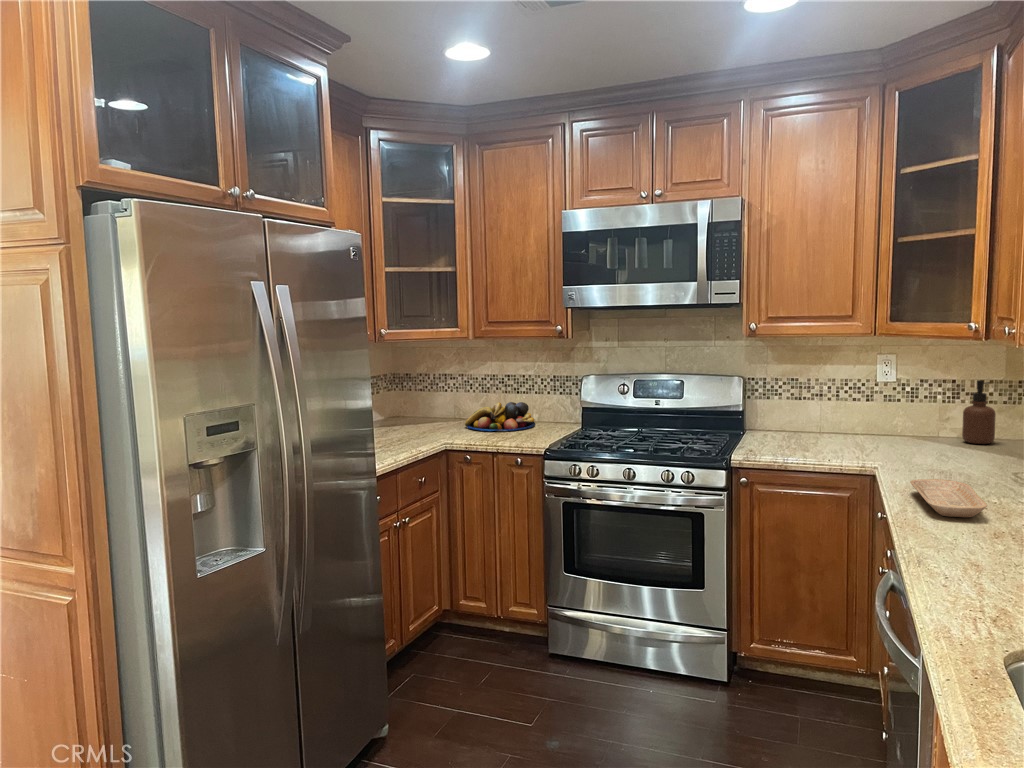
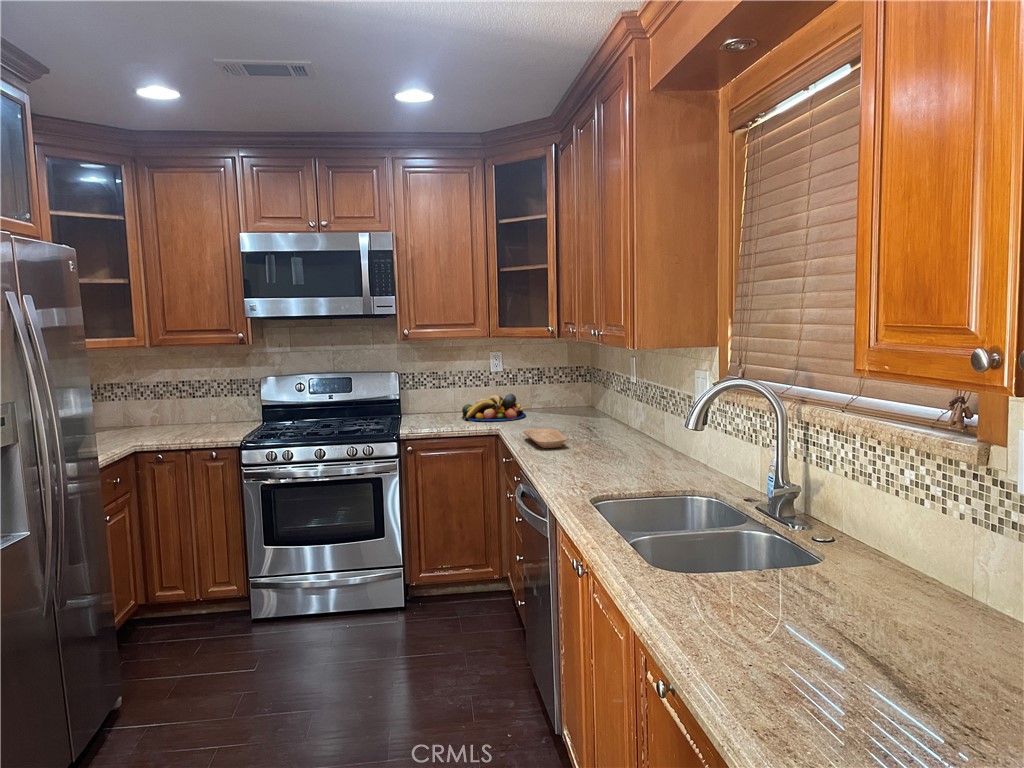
soap dispenser: present [962,380,996,444] -> none [545,367,564,410]
fruit bowl: present [465,402,535,431] -> present [462,394,526,421]

